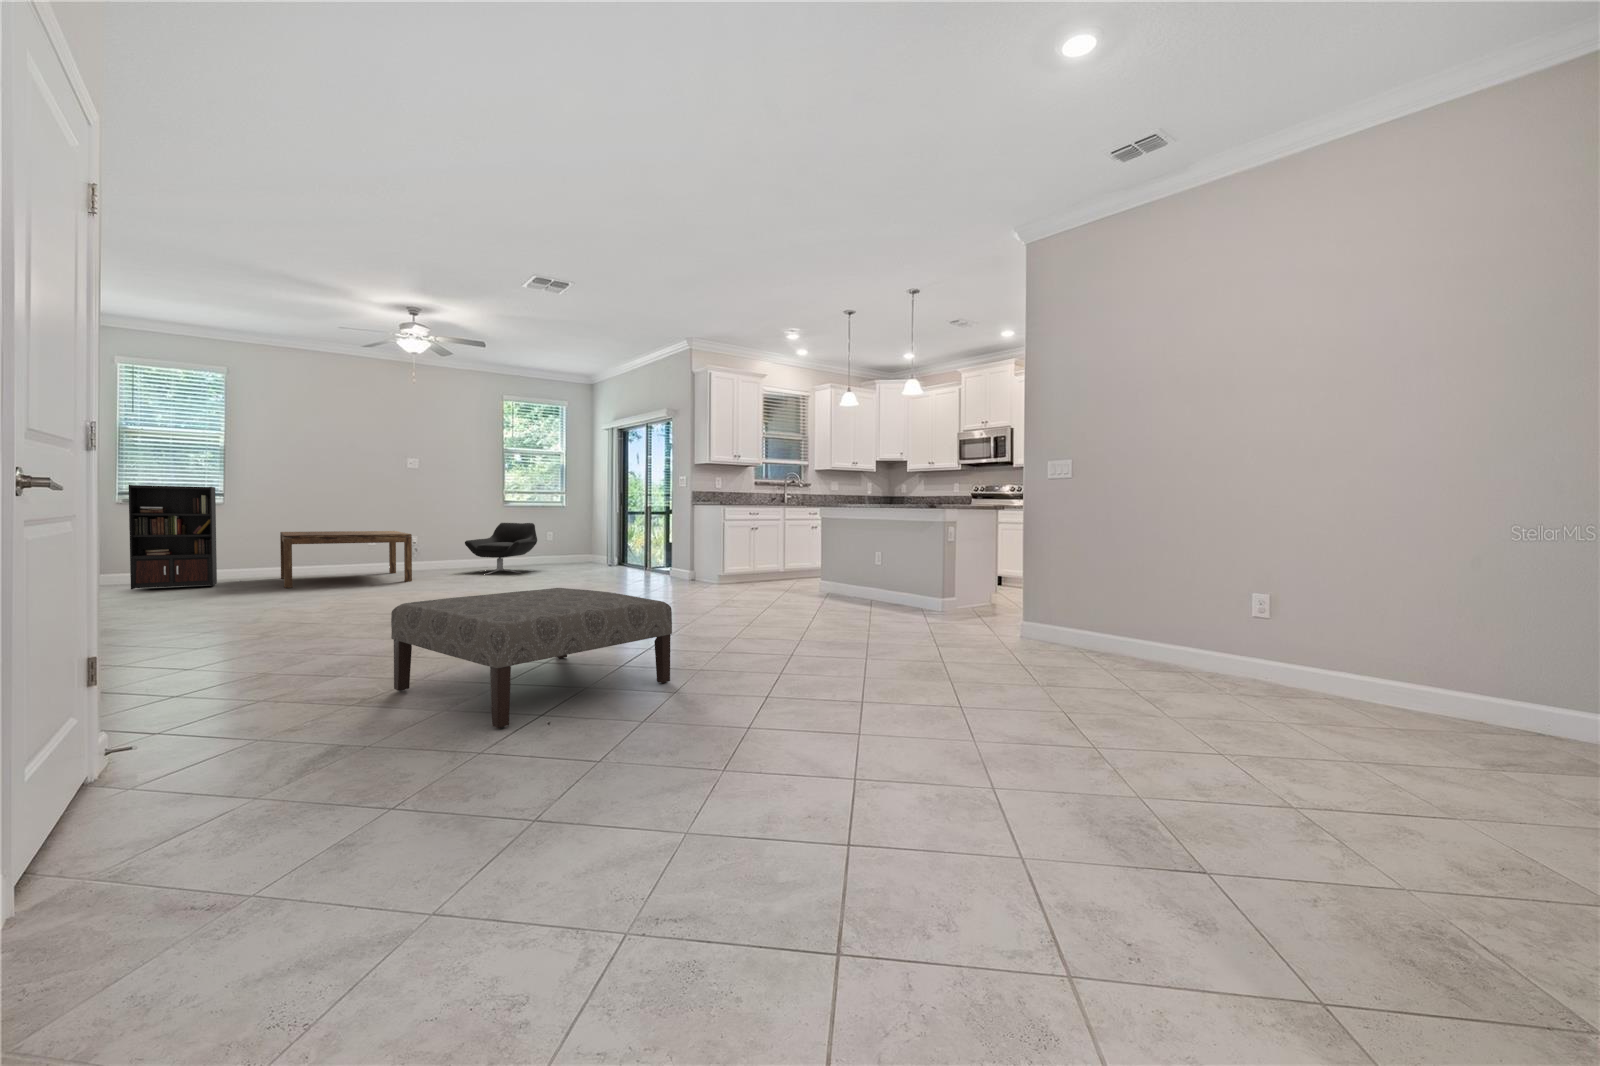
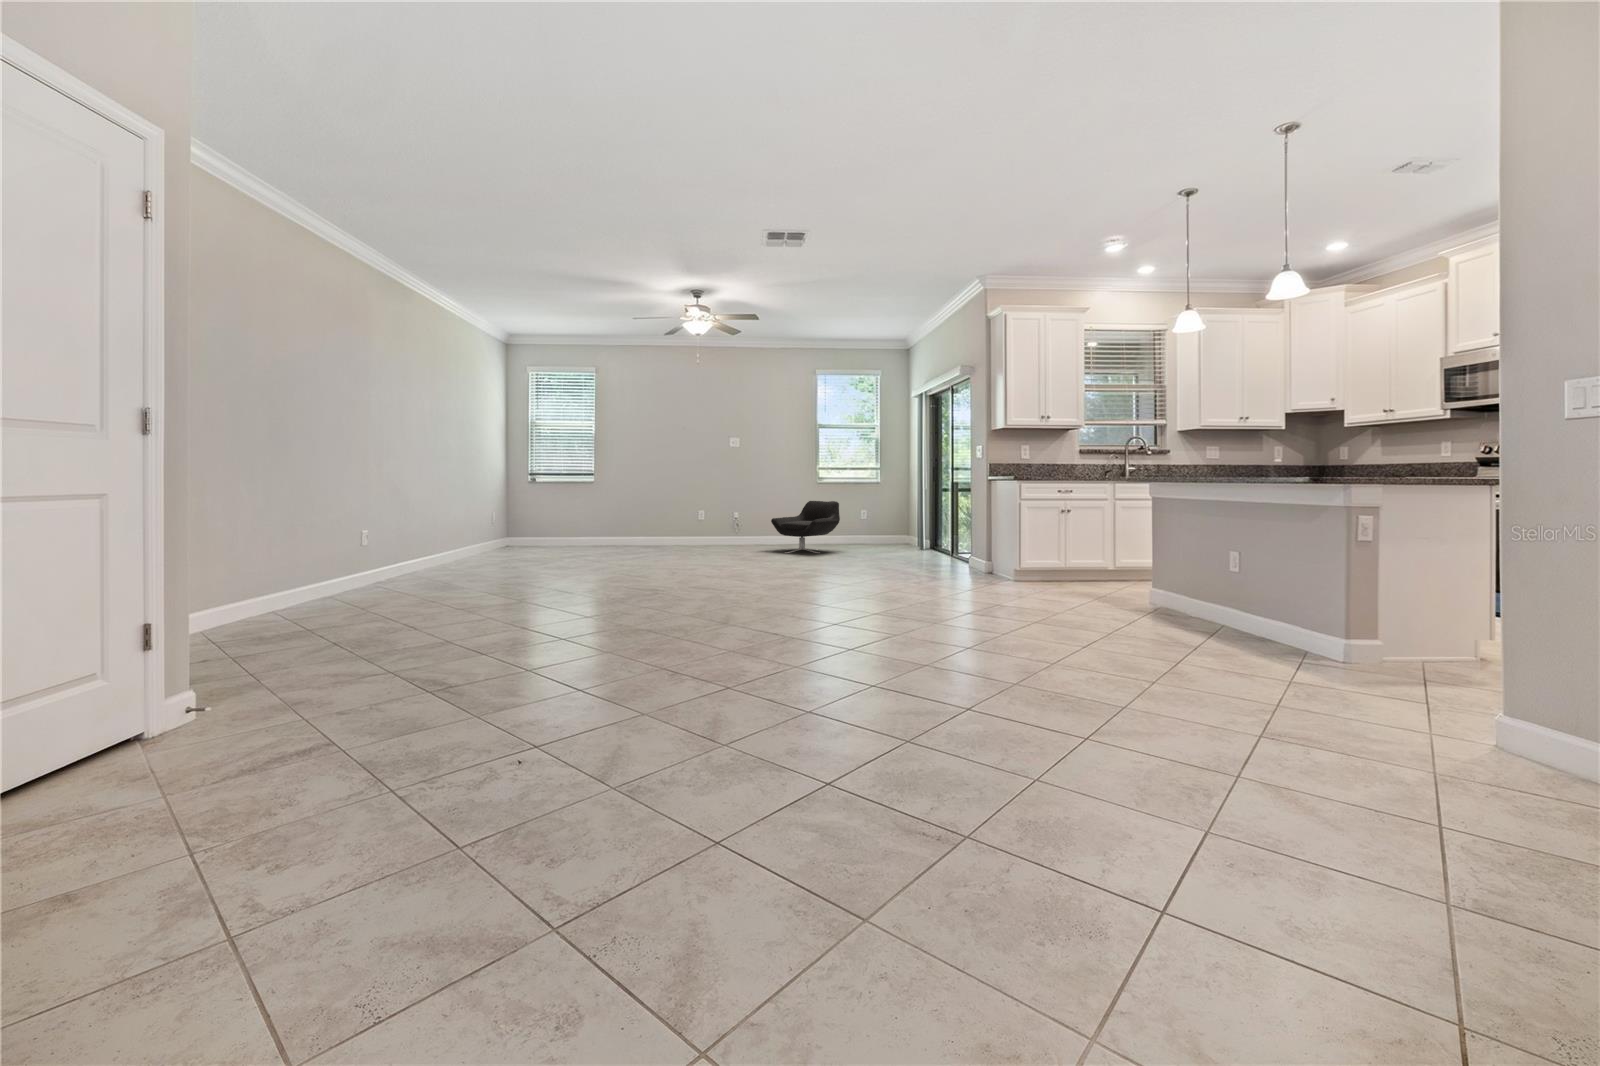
bookcase: present [129,485,241,589] -> none [526,468,601,552]
coffee table: present [280,531,412,588] -> none [616,507,717,556]
ottoman: present [391,588,672,729] -> none [470,580,749,752]

